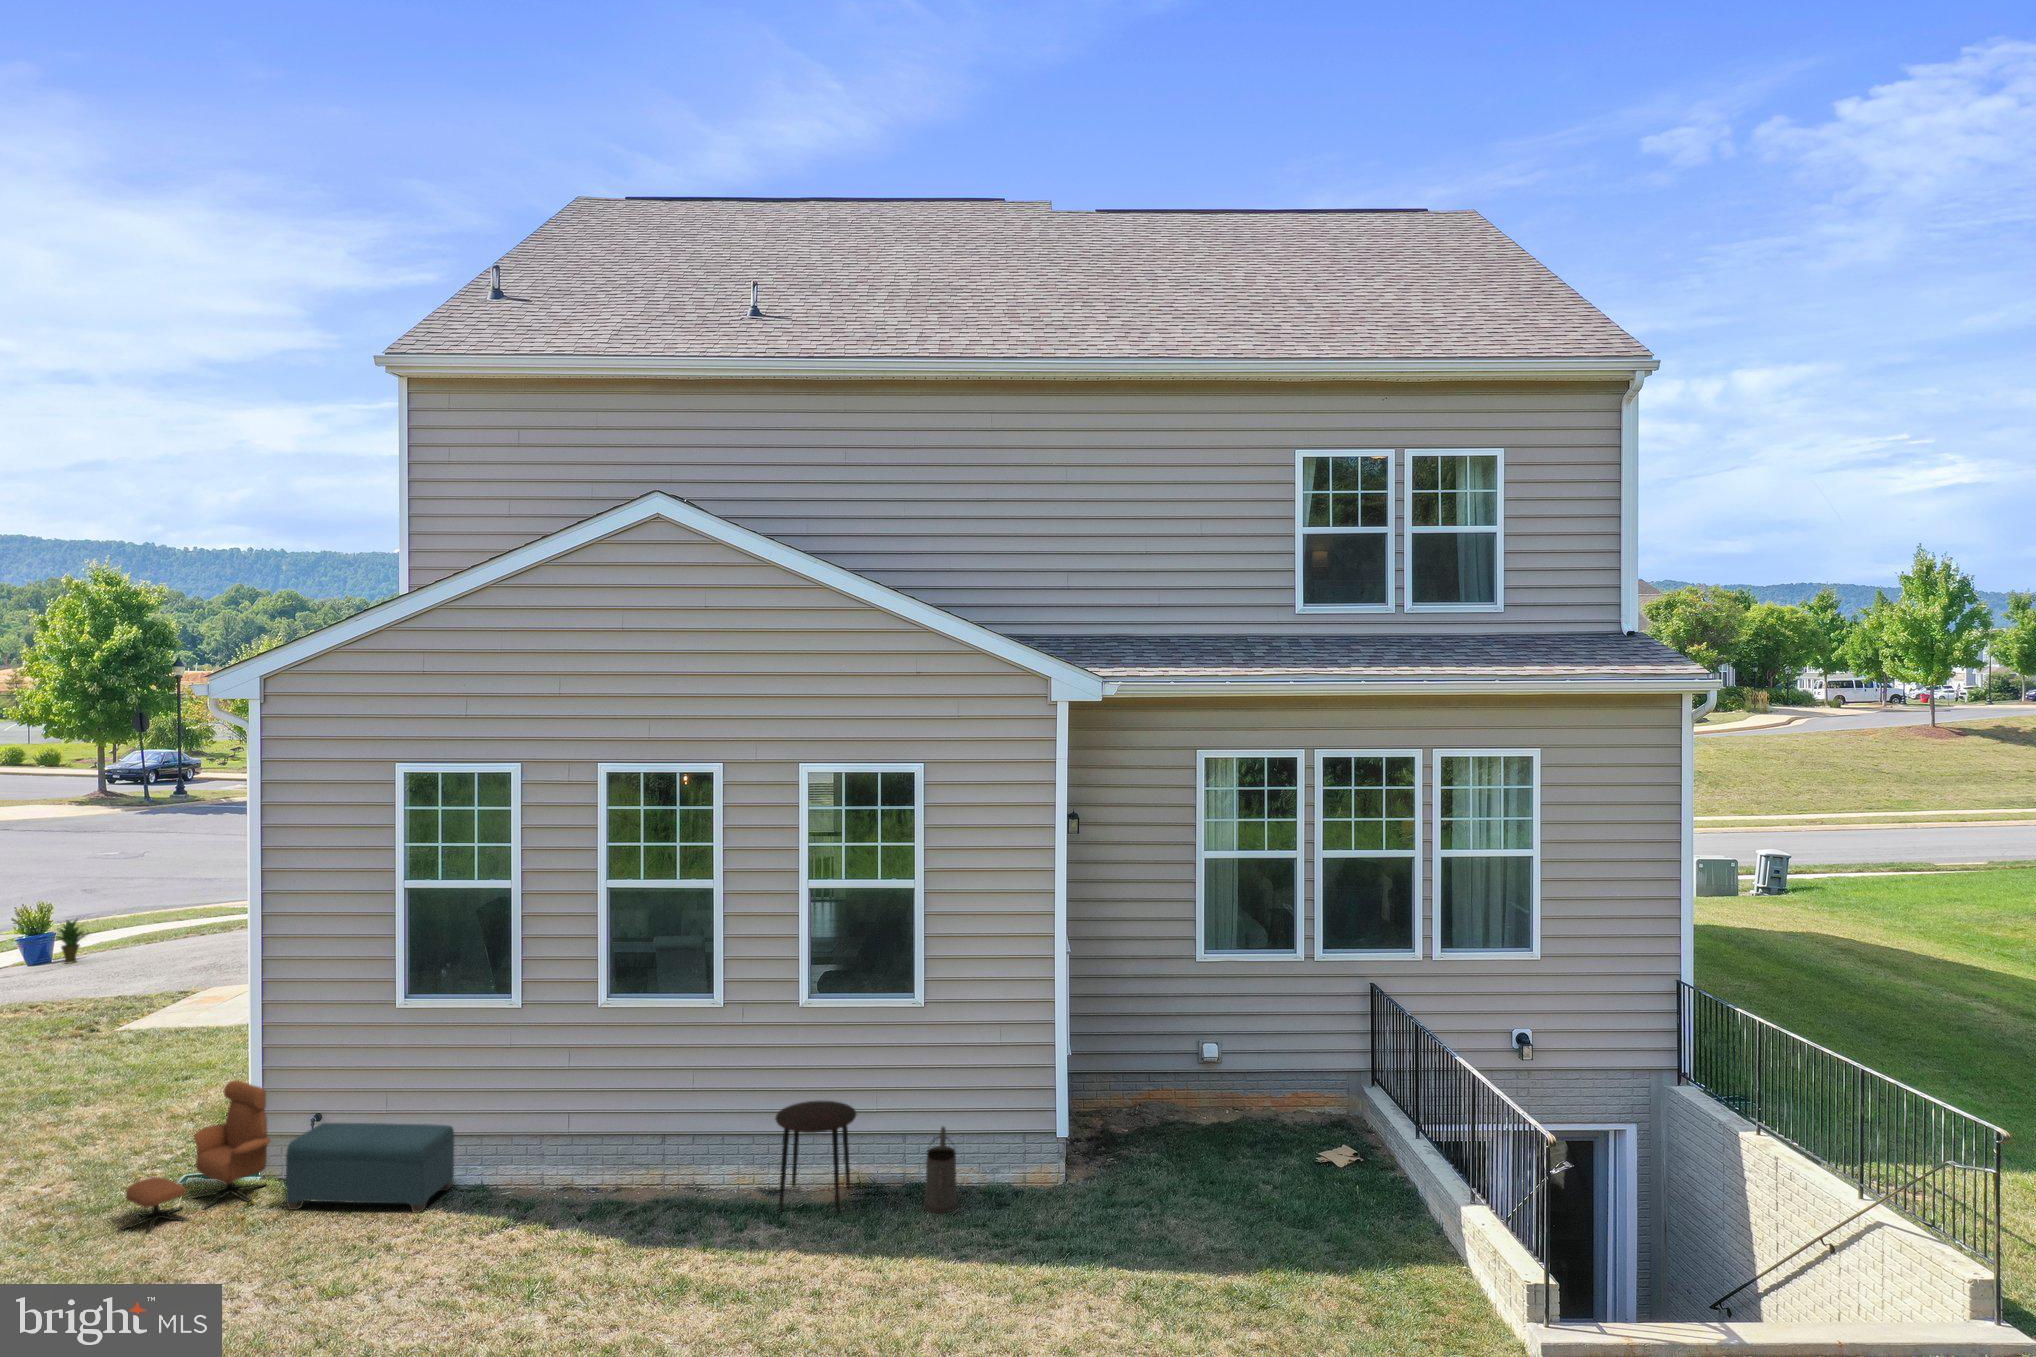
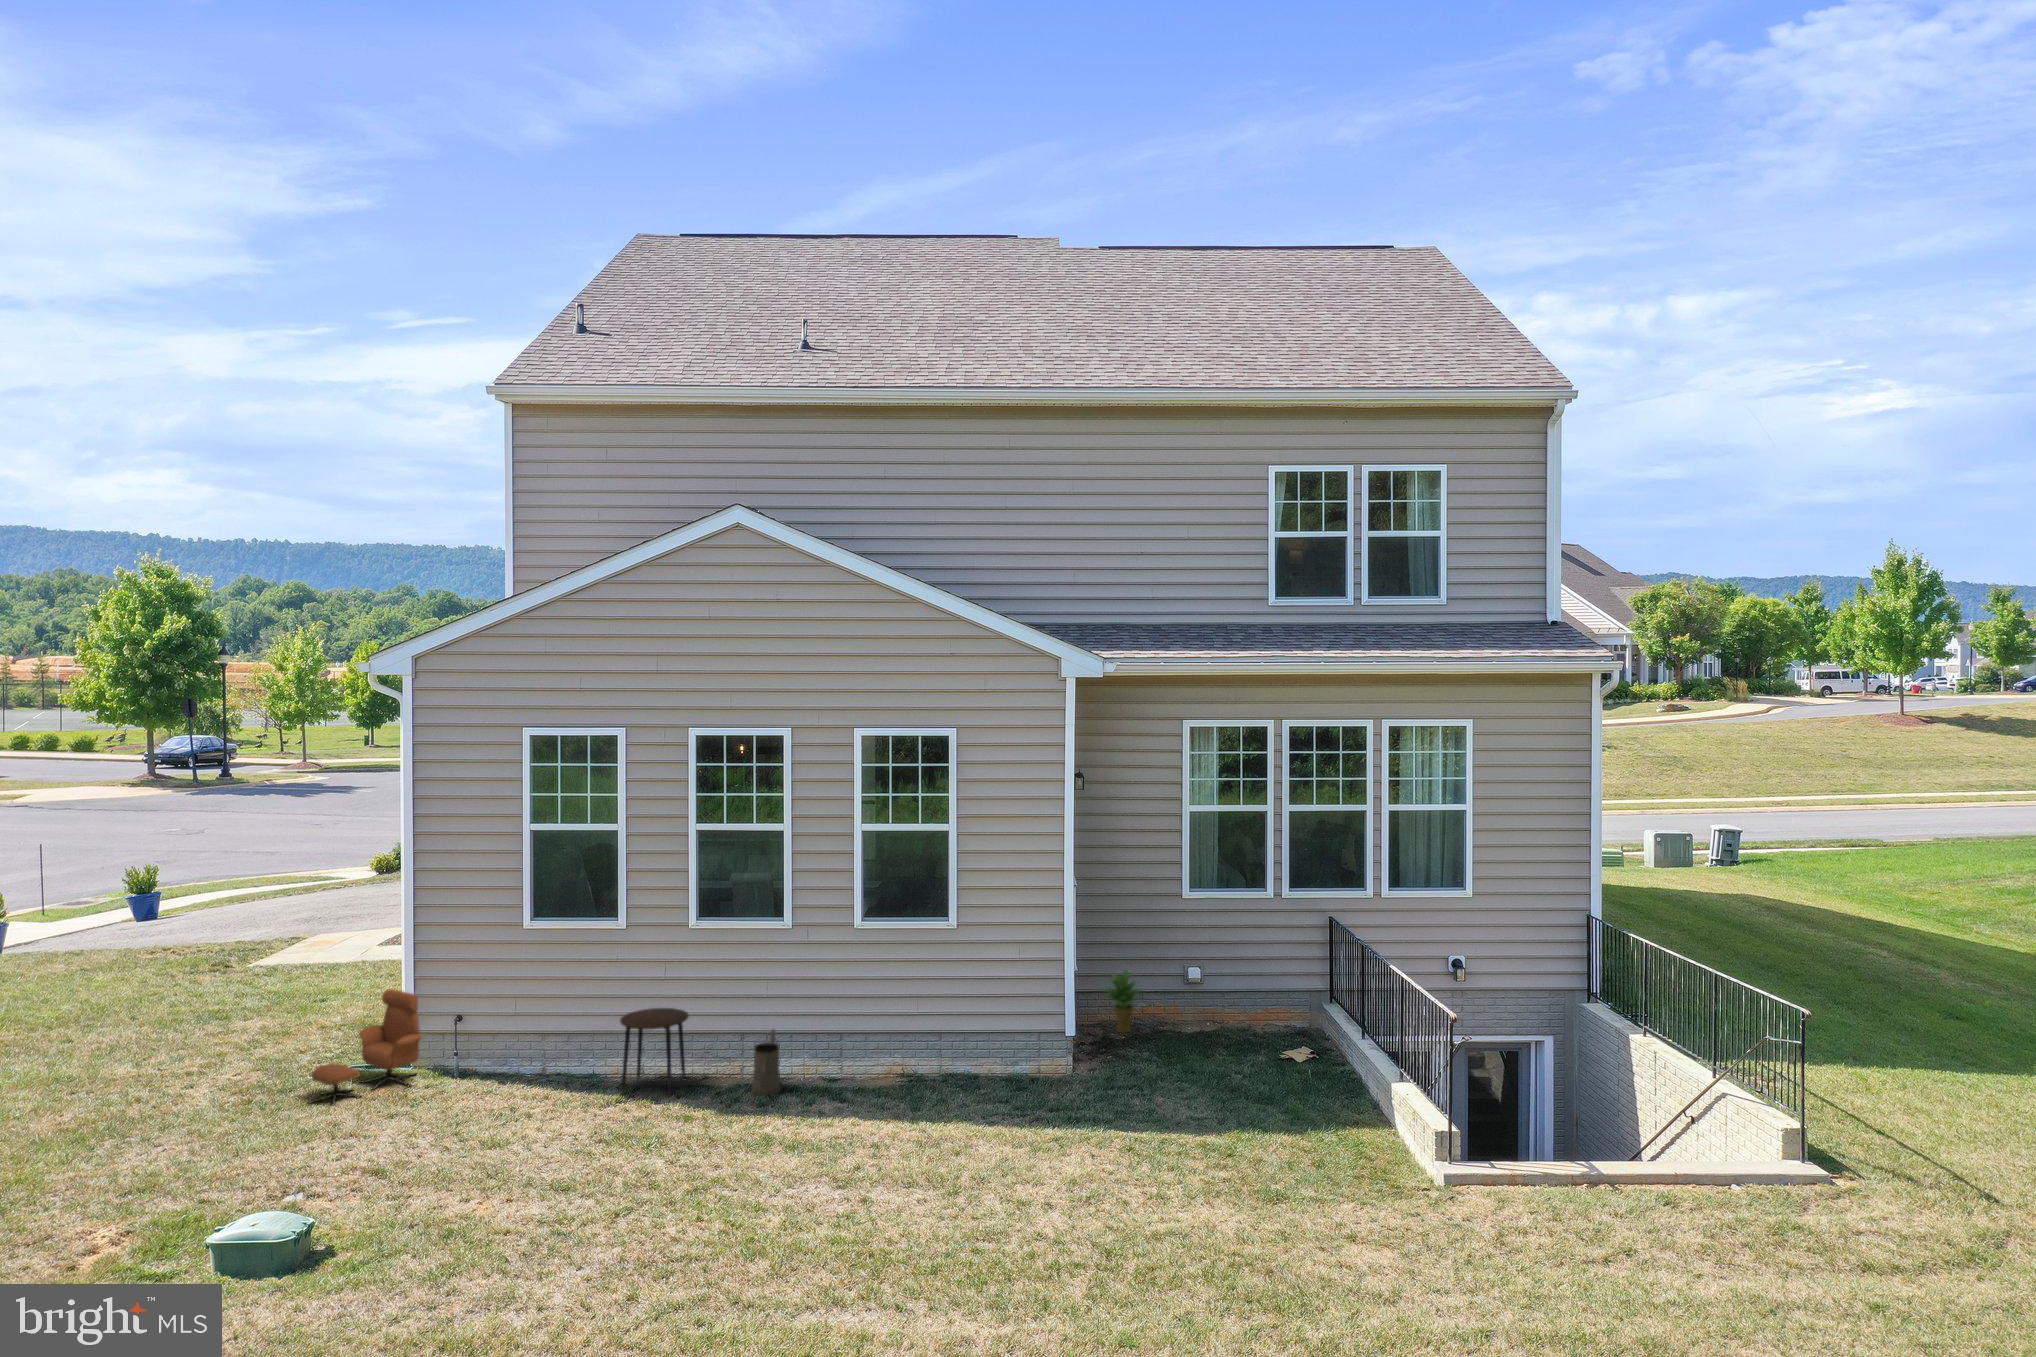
potted plant: present [56,920,88,964] -> present [1104,970,1145,1033]
side table: present [775,1101,856,1213] -> present [620,1008,688,1095]
bench: present [286,1123,454,1213] -> none [439,1023,571,1093]
watering can: present [923,1126,958,1213] -> present [752,1029,781,1095]

